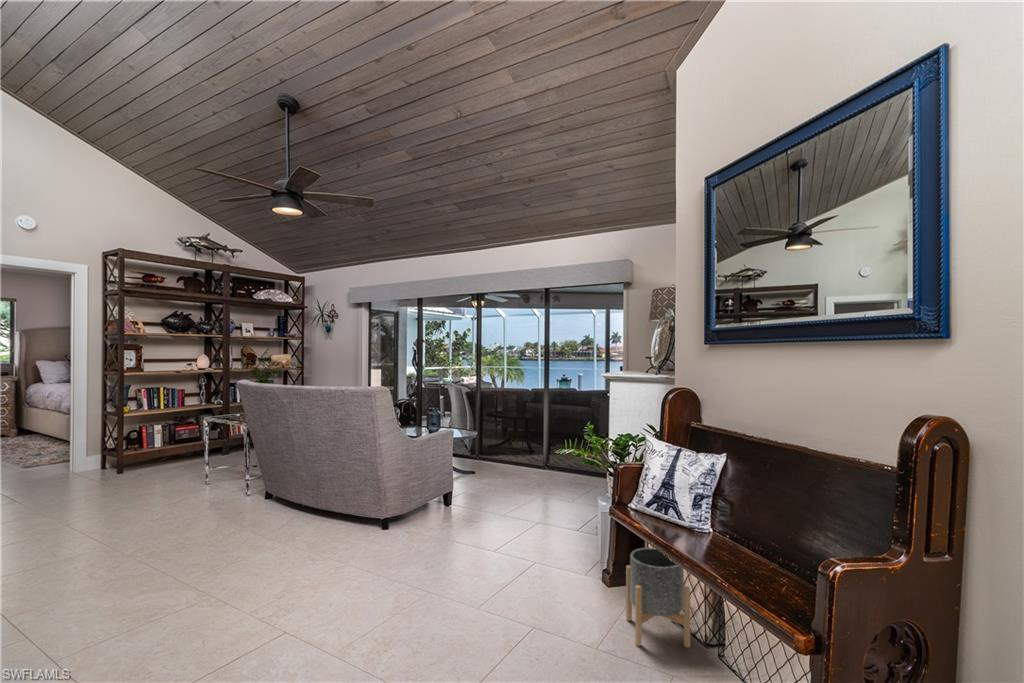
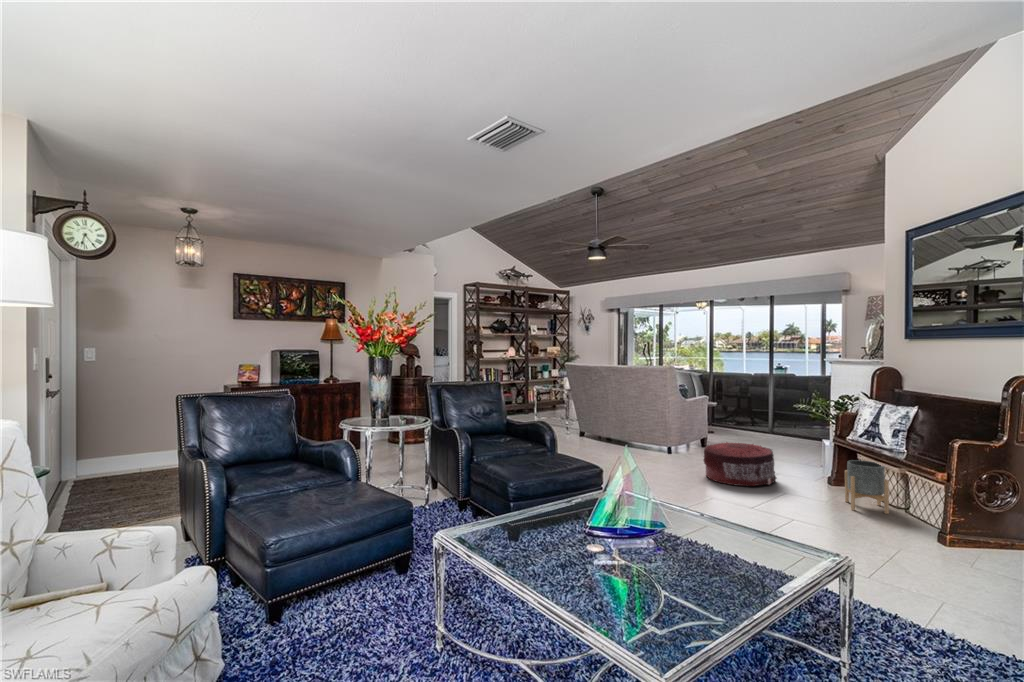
pouf: none [419,511,532,600] -> present [704,442,776,486]

